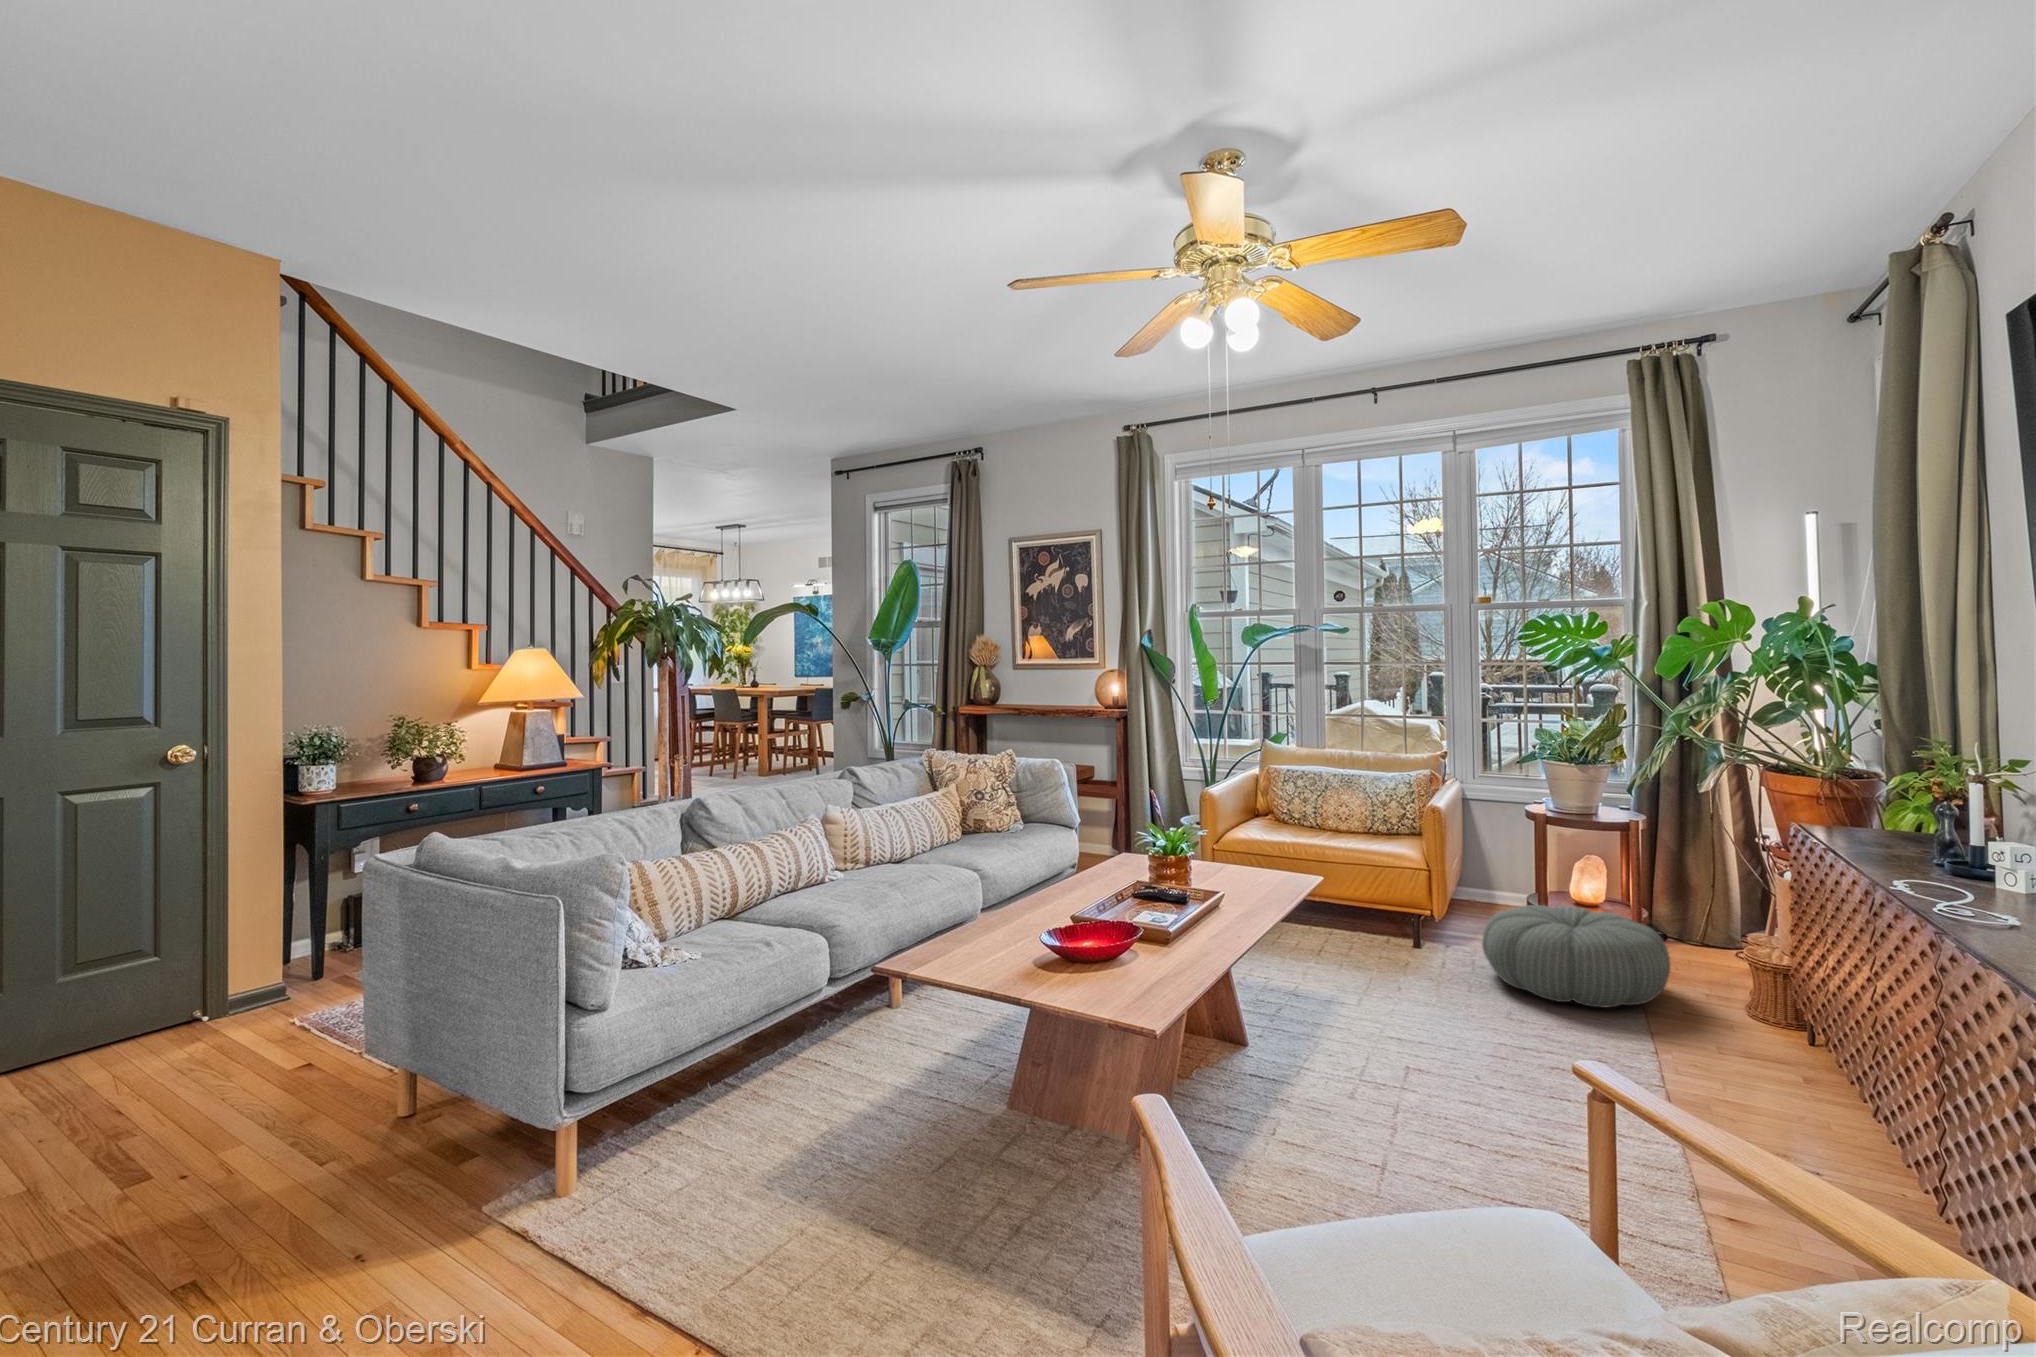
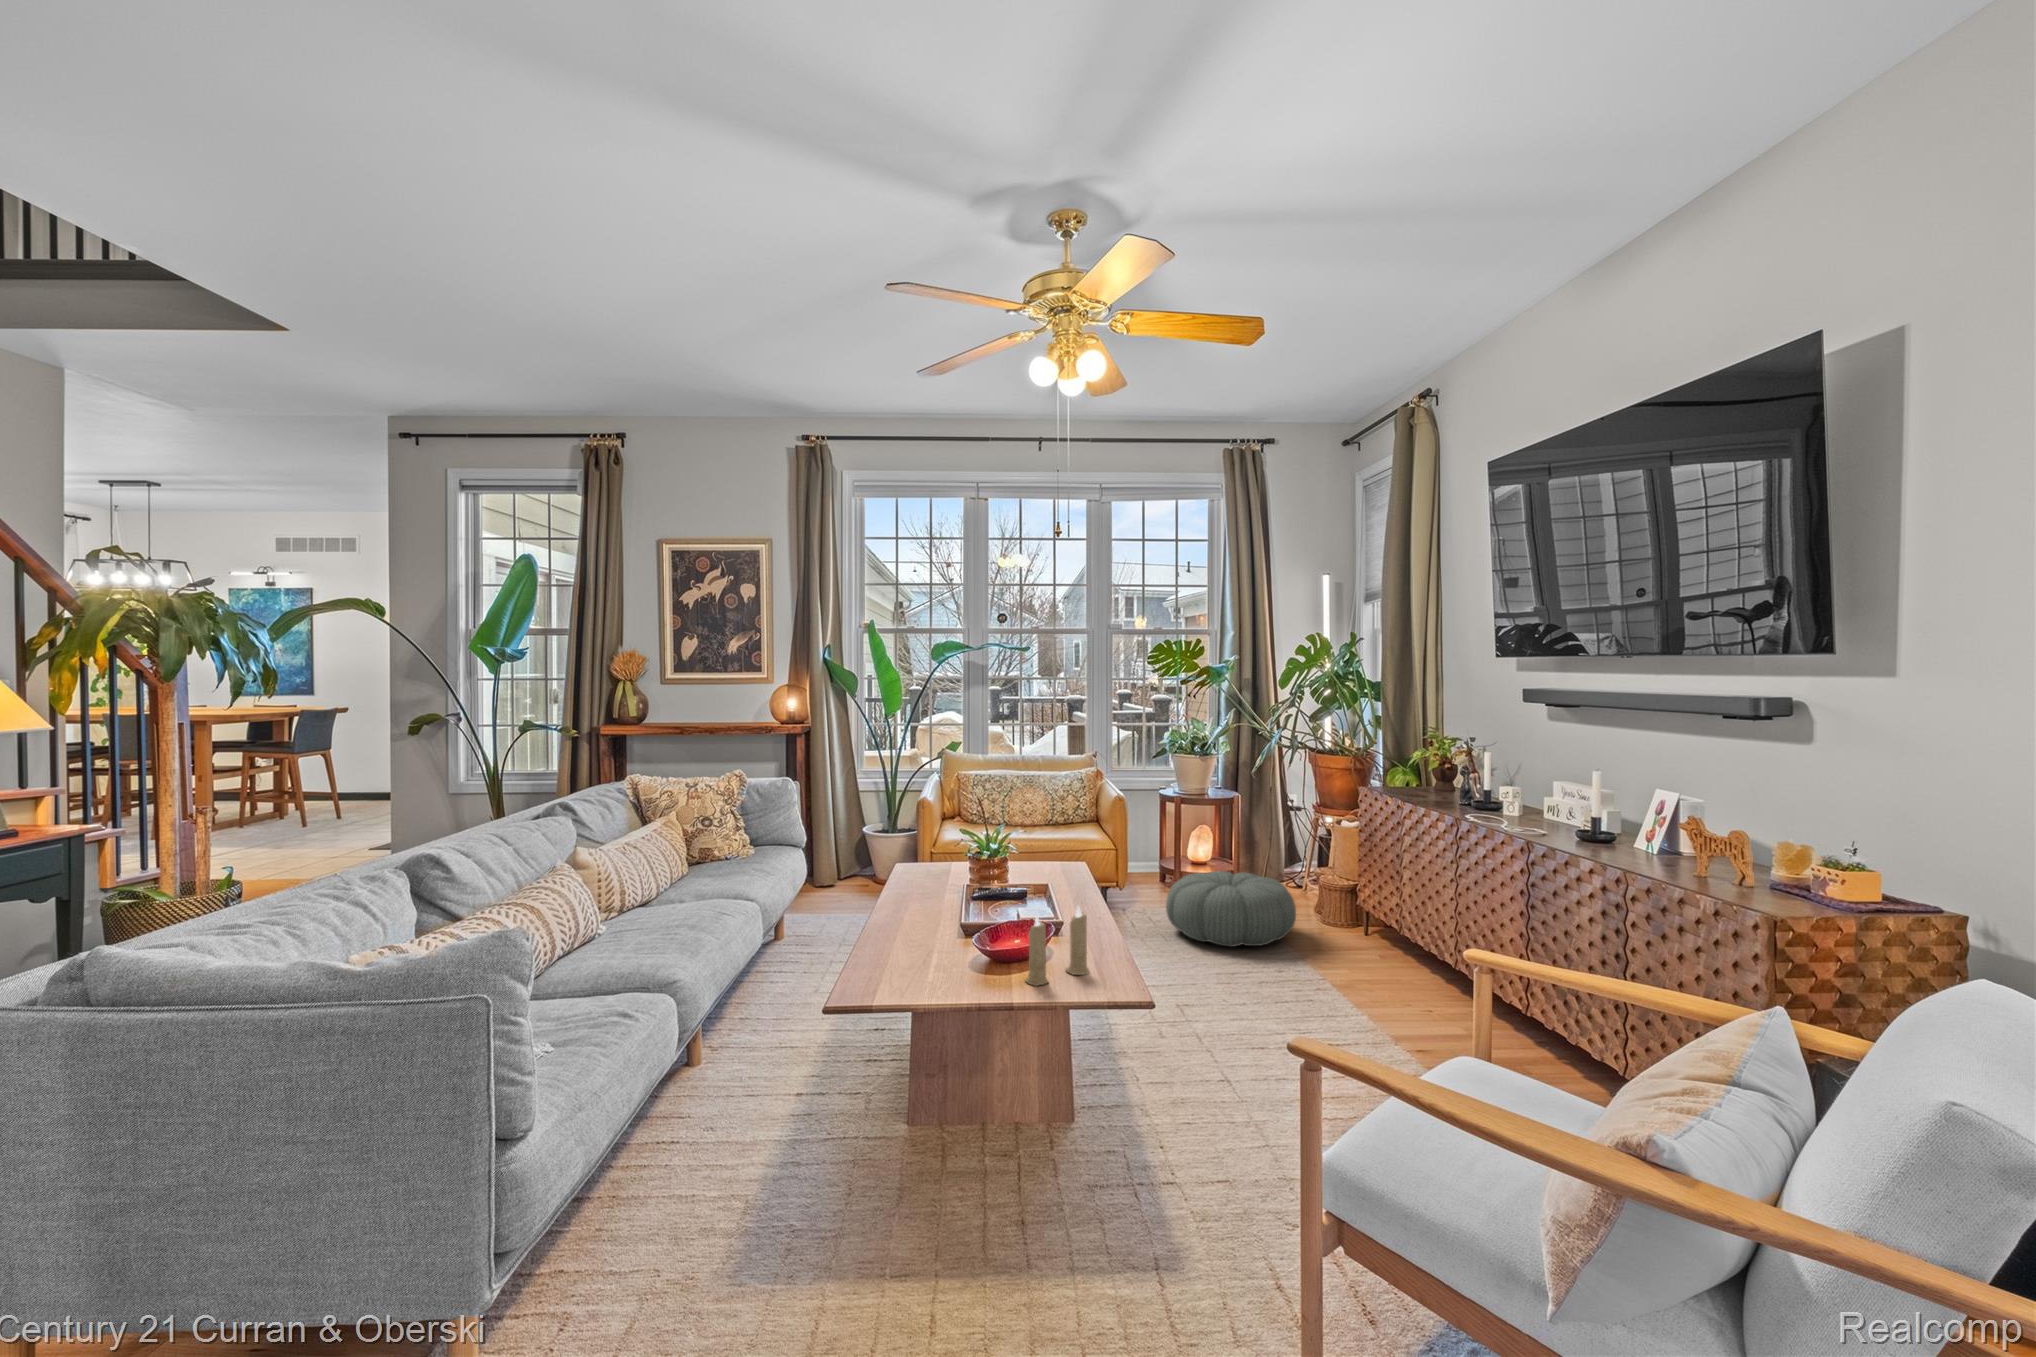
candle: none [1093,901,1173,982] -> present [1025,907,1089,986]

